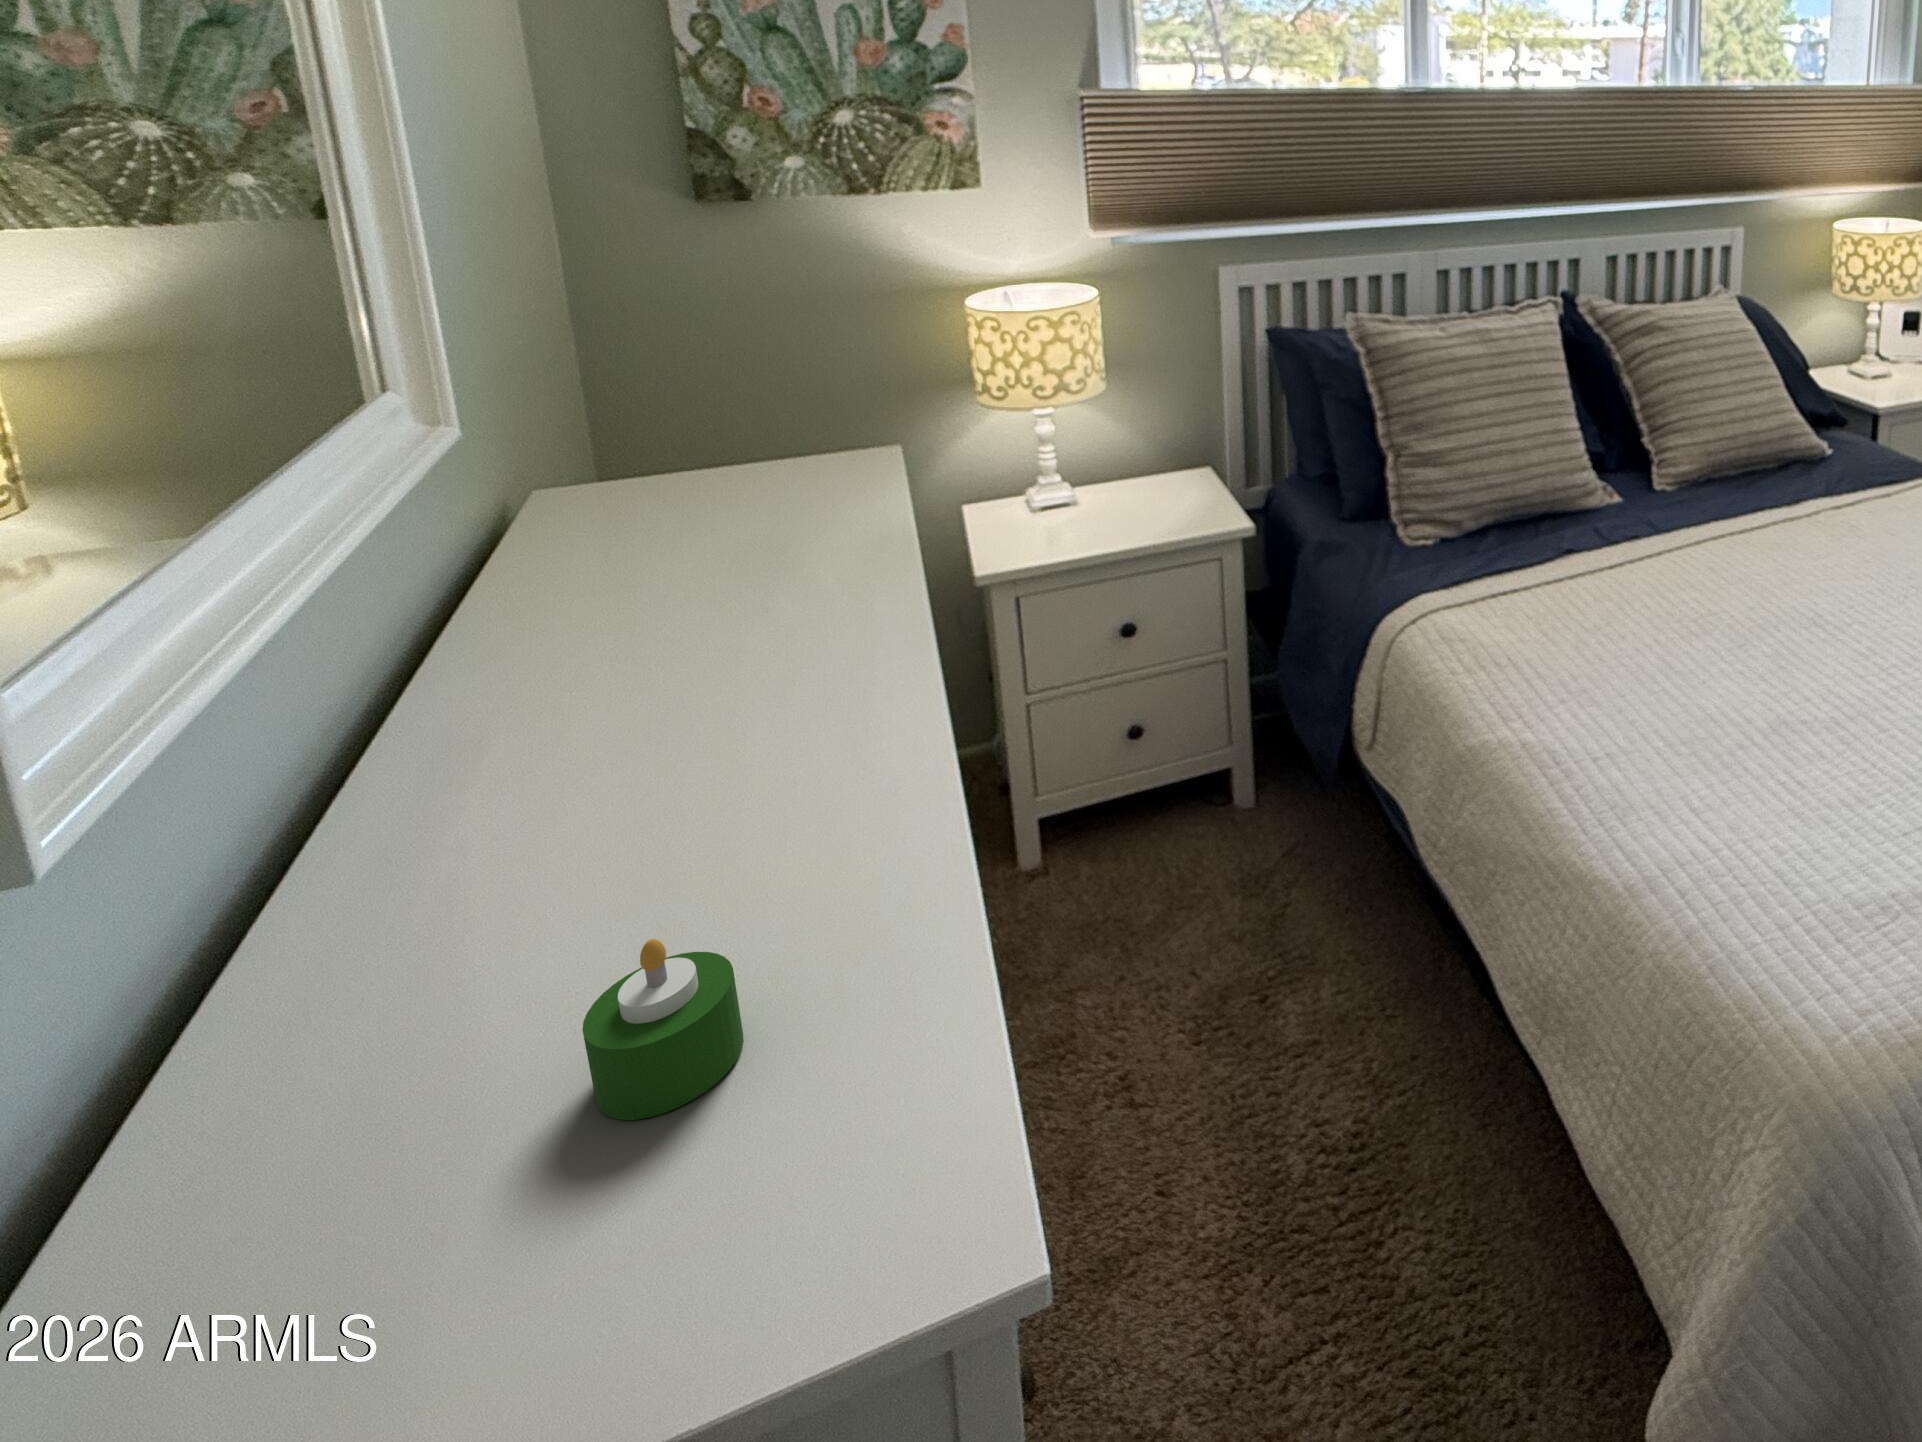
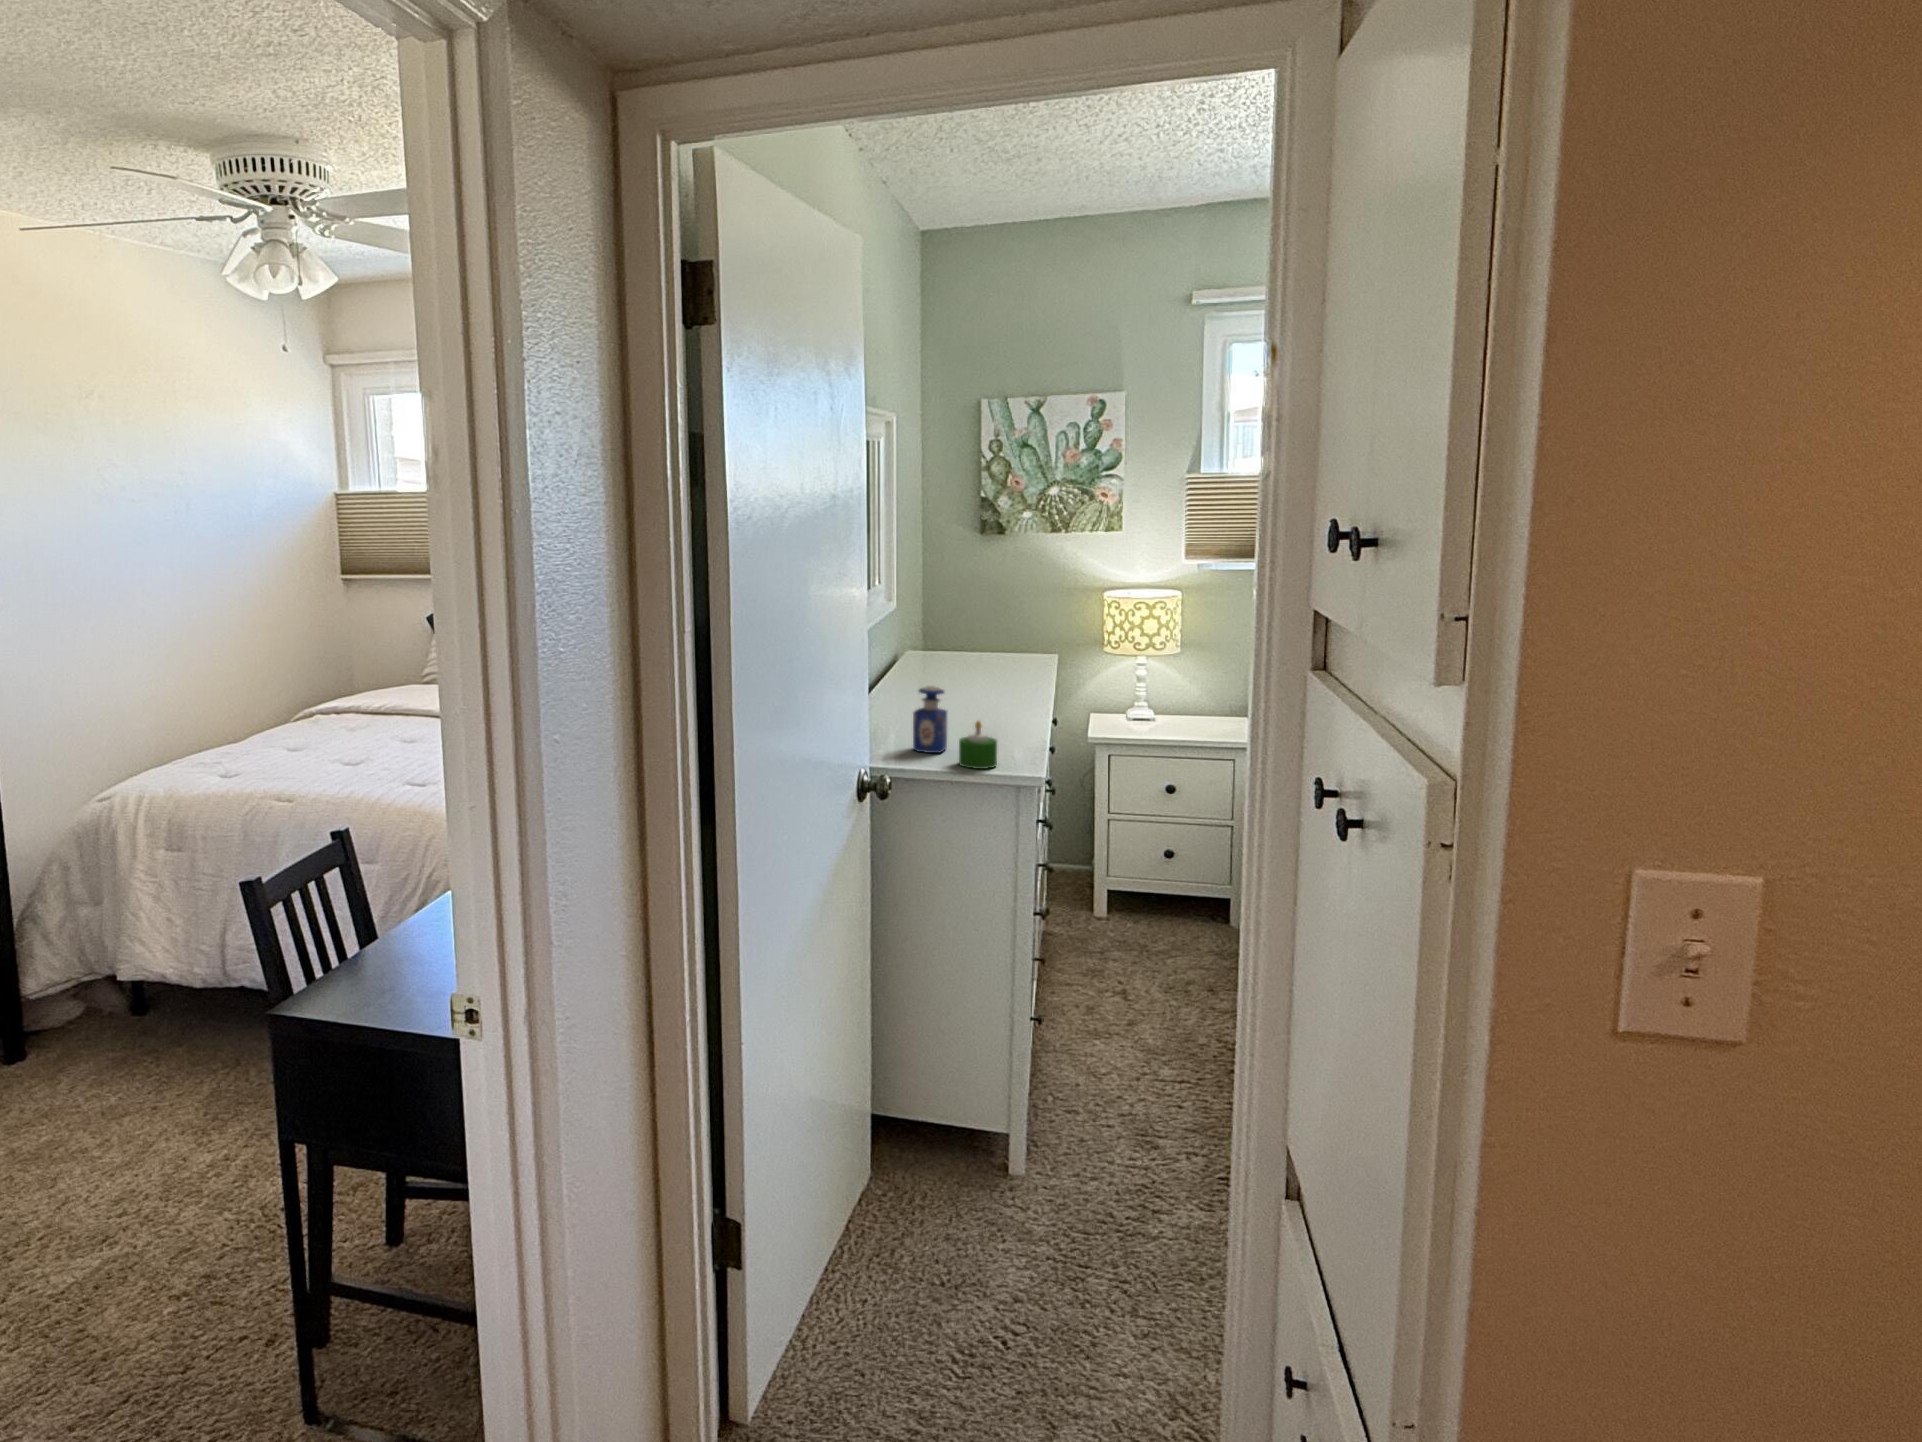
perfume bottle: none [392,810,567,1054] -> present [913,686,947,753]

